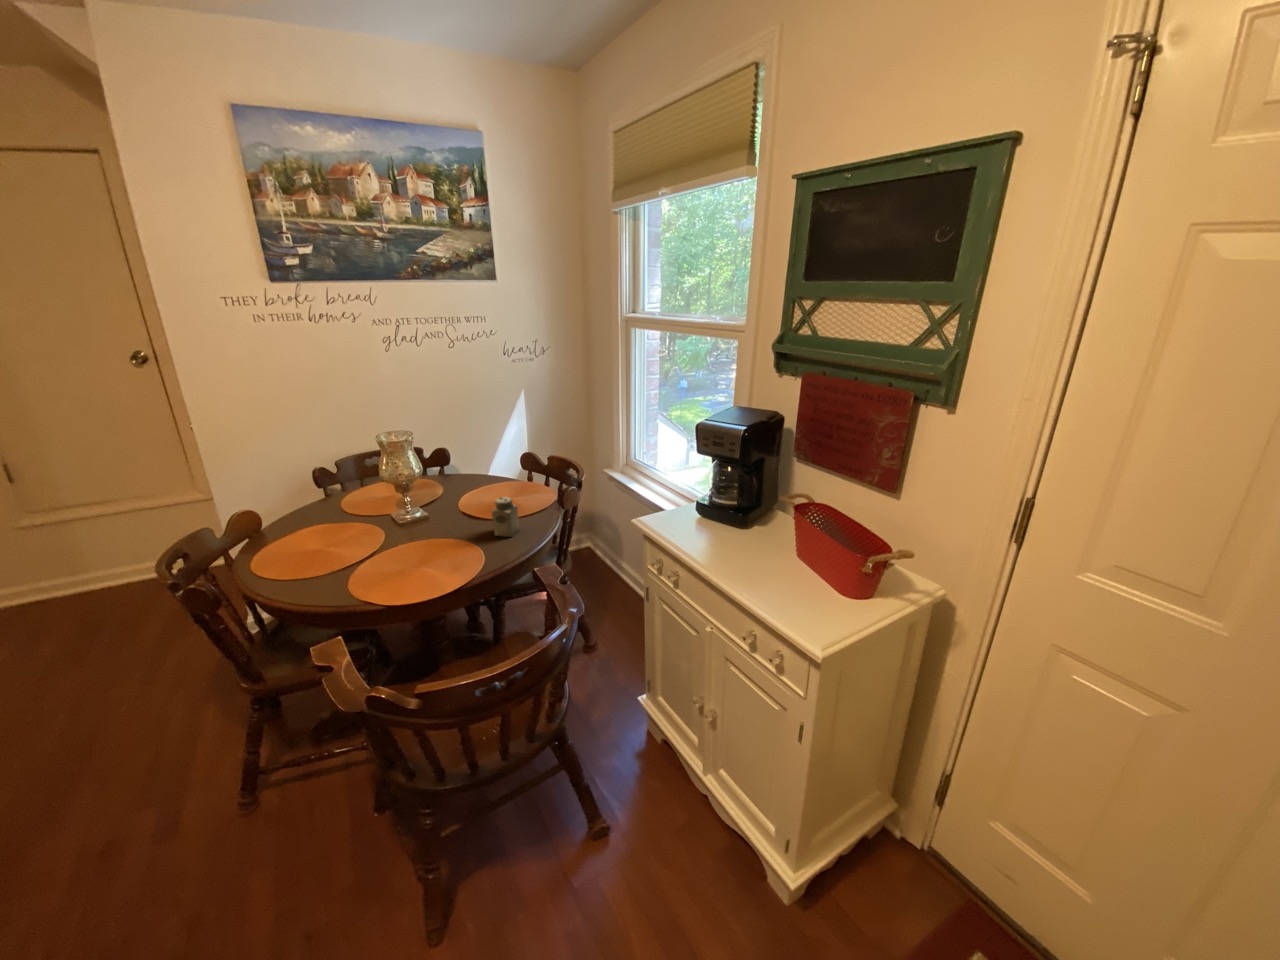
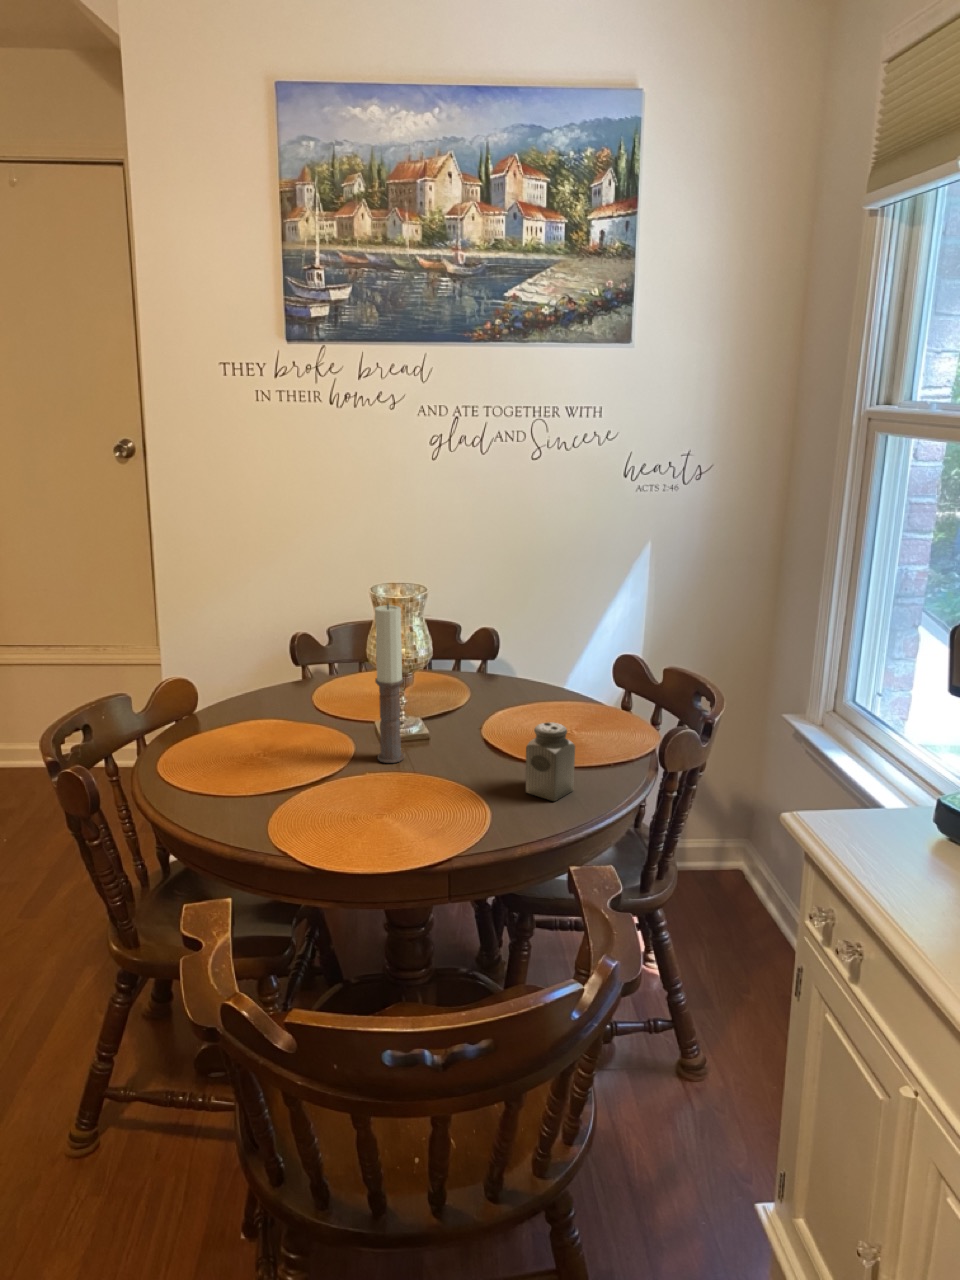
candle: none [387,447,418,536] -> present [375,604,404,763]

